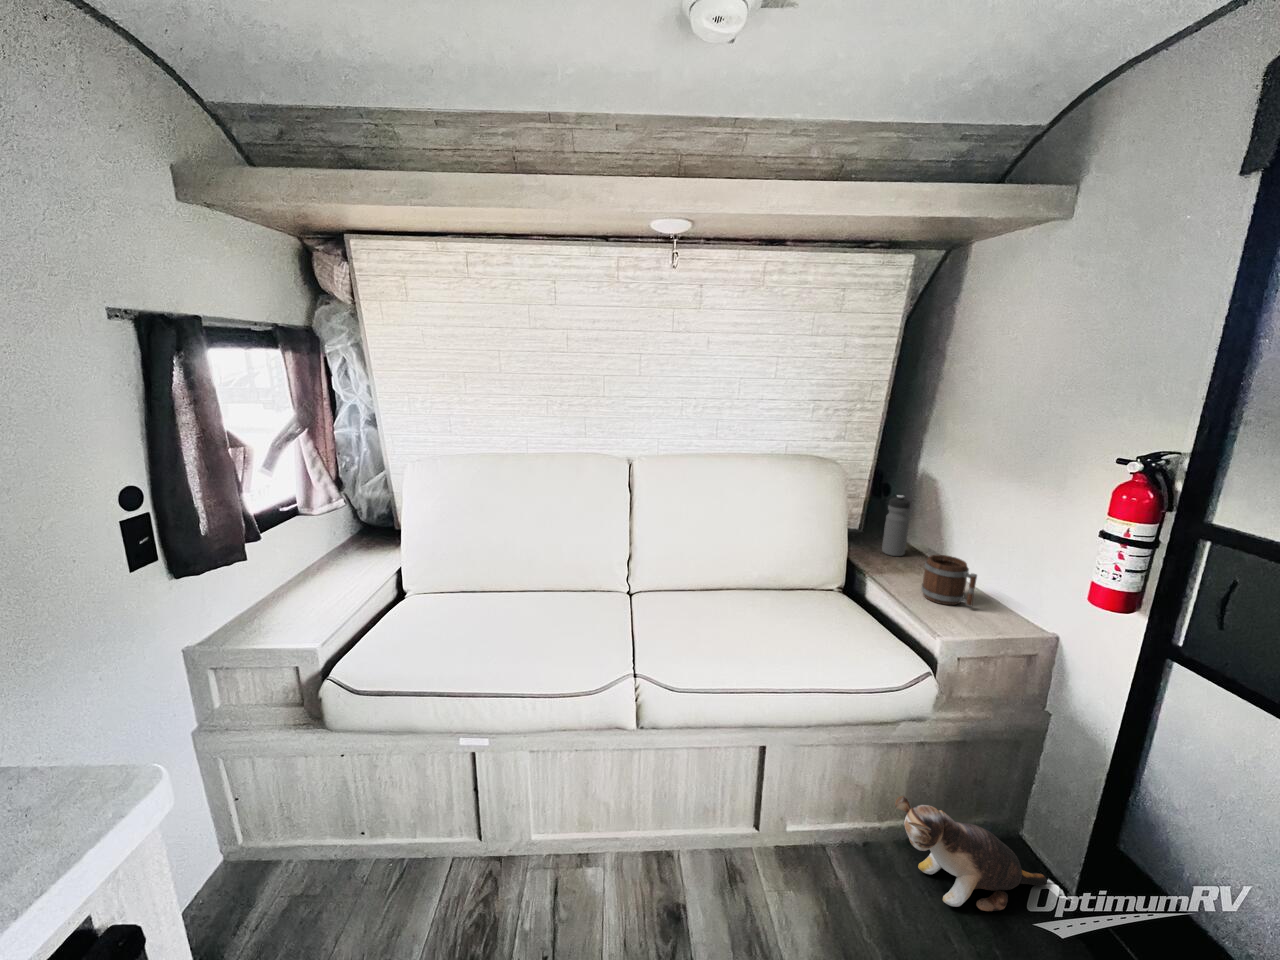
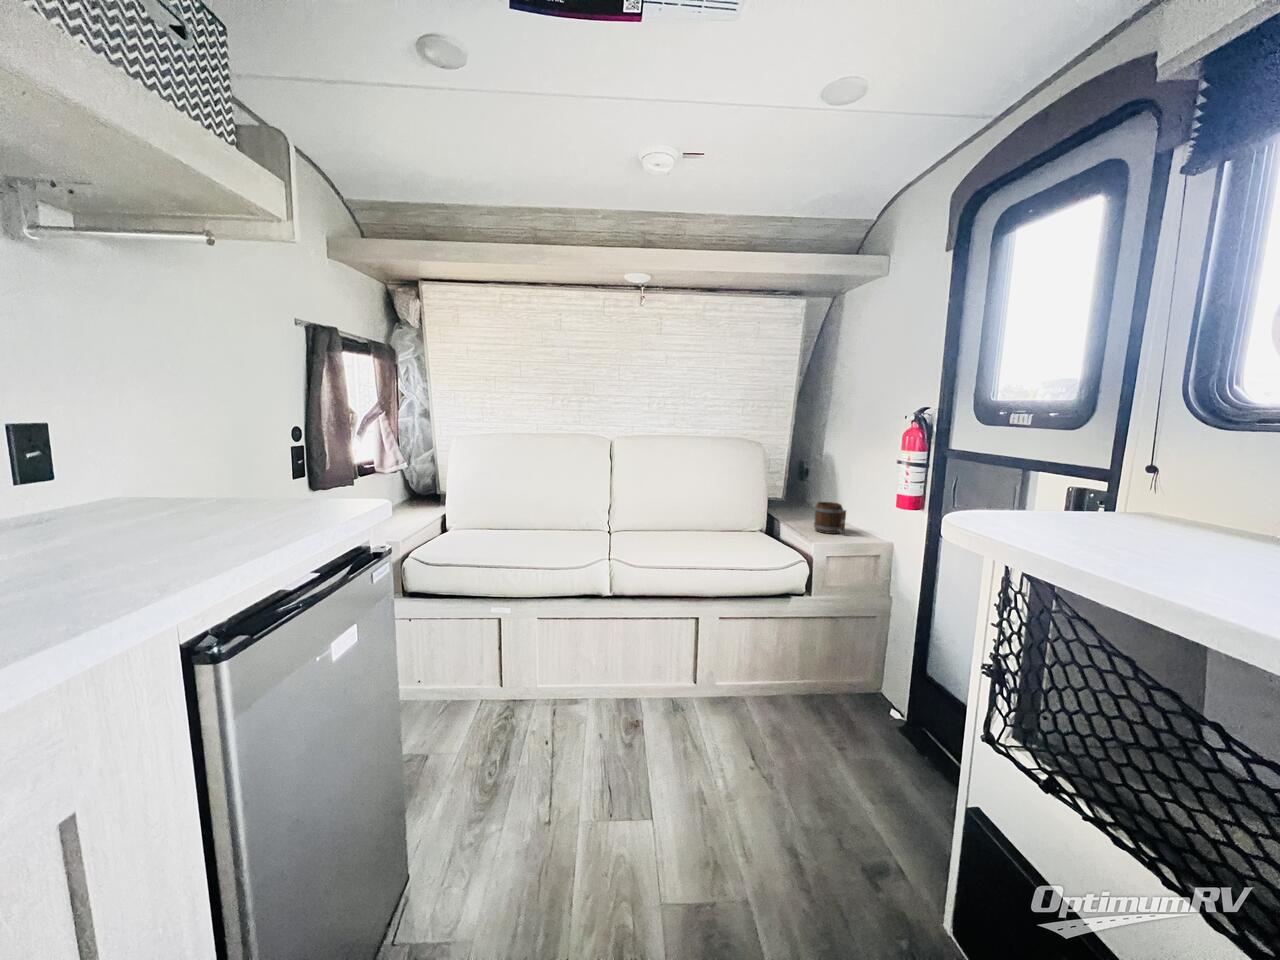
water bottle: present [882,495,910,556] -> none [797,470,815,515]
plush toy: present [895,796,1047,911] -> none [785,650,890,724]

